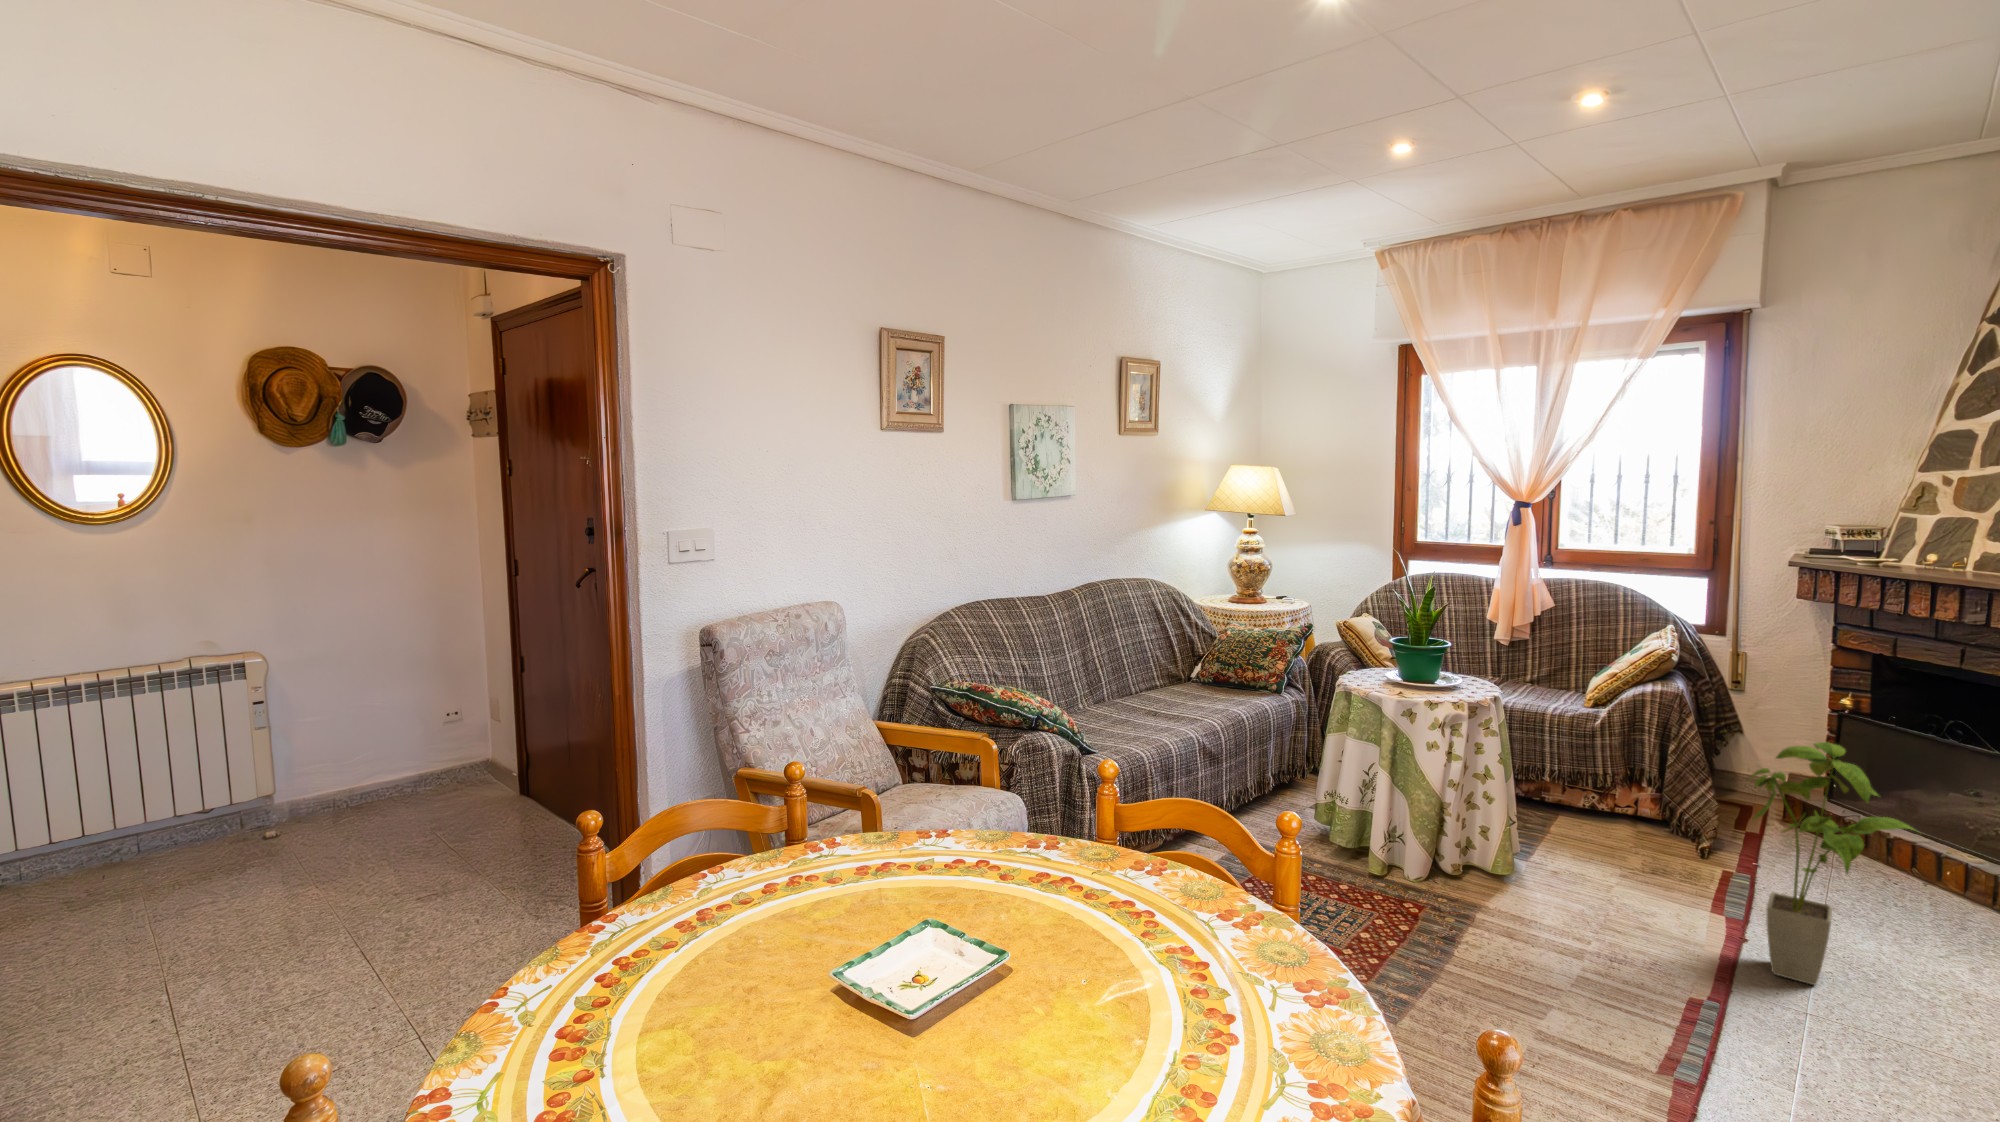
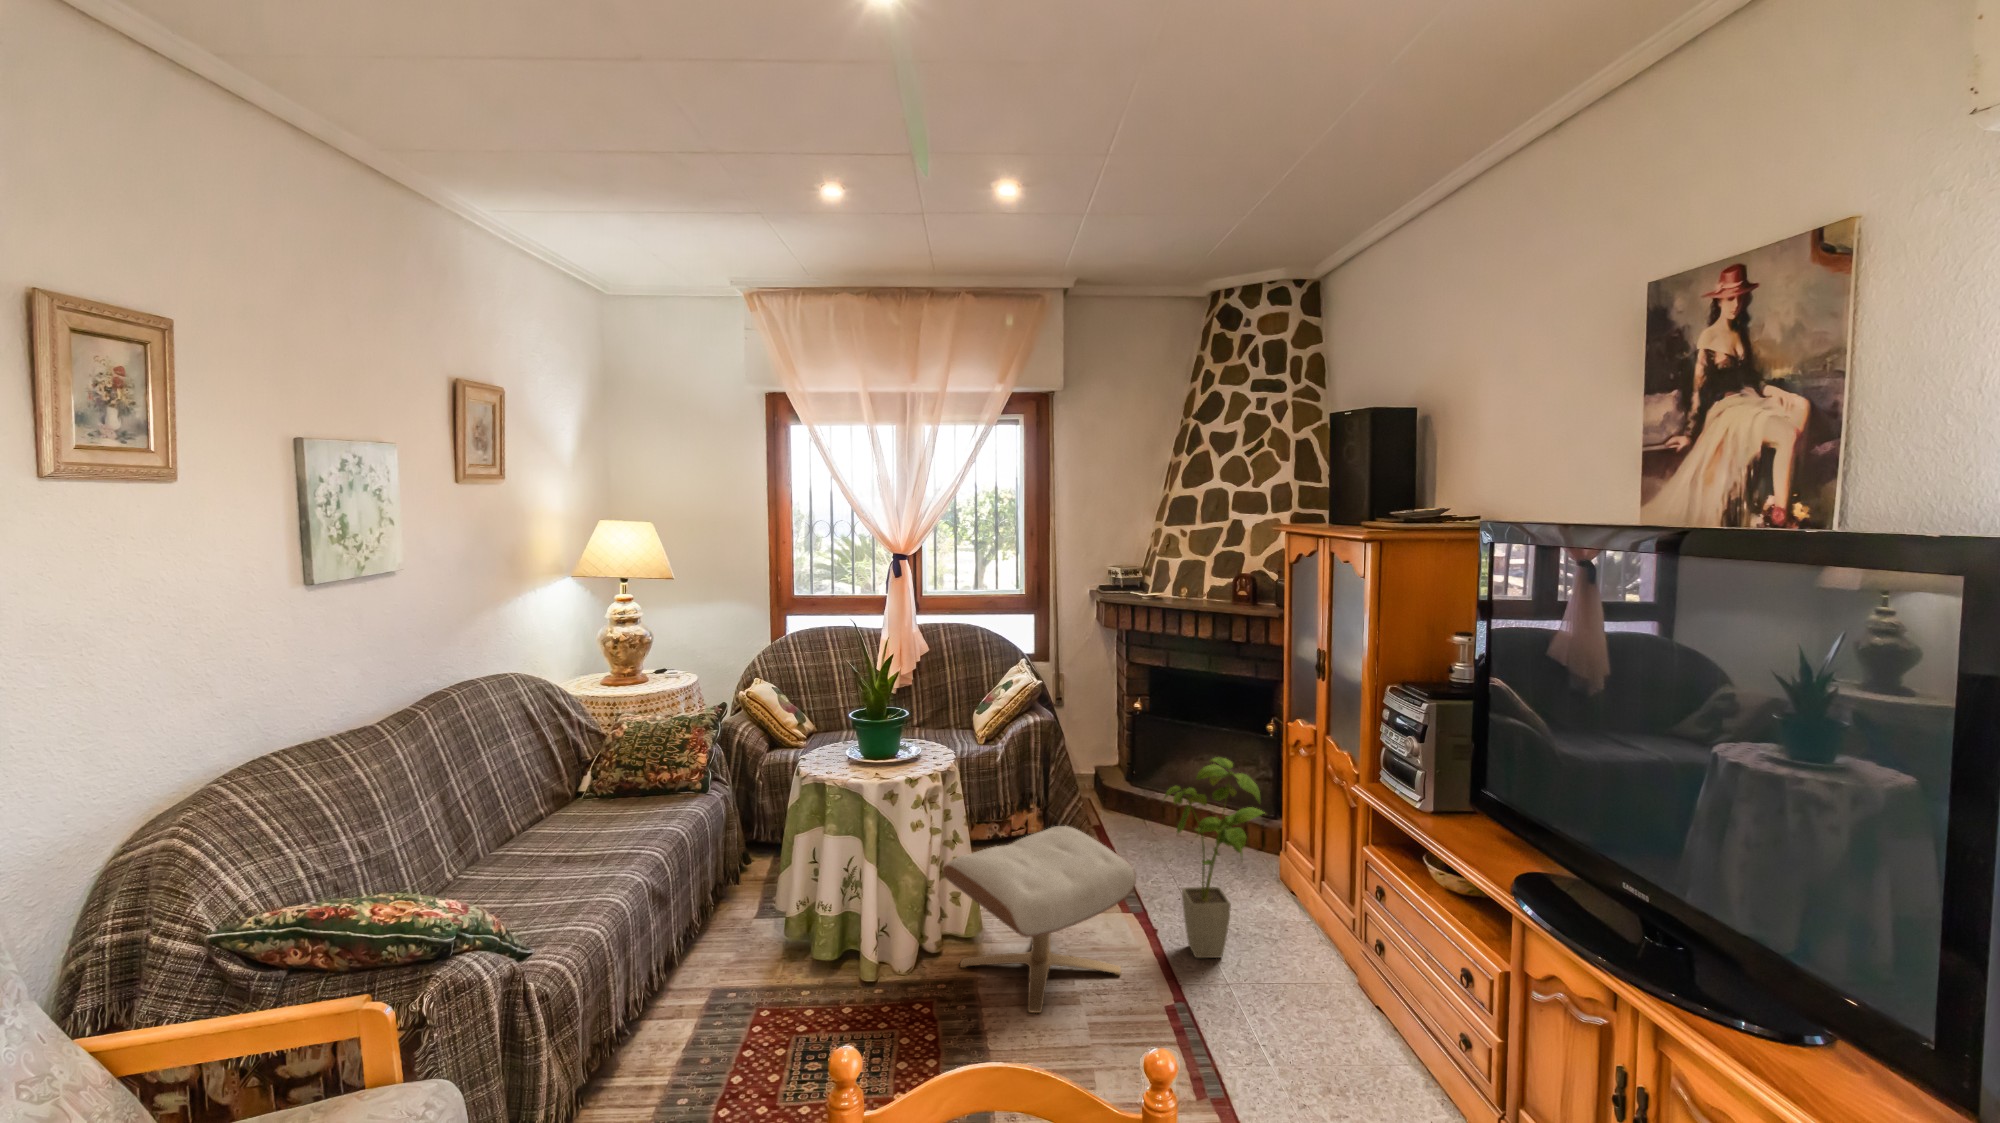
ottoman: none [1454,784,1687,954] -> present [943,826,1136,1013]

